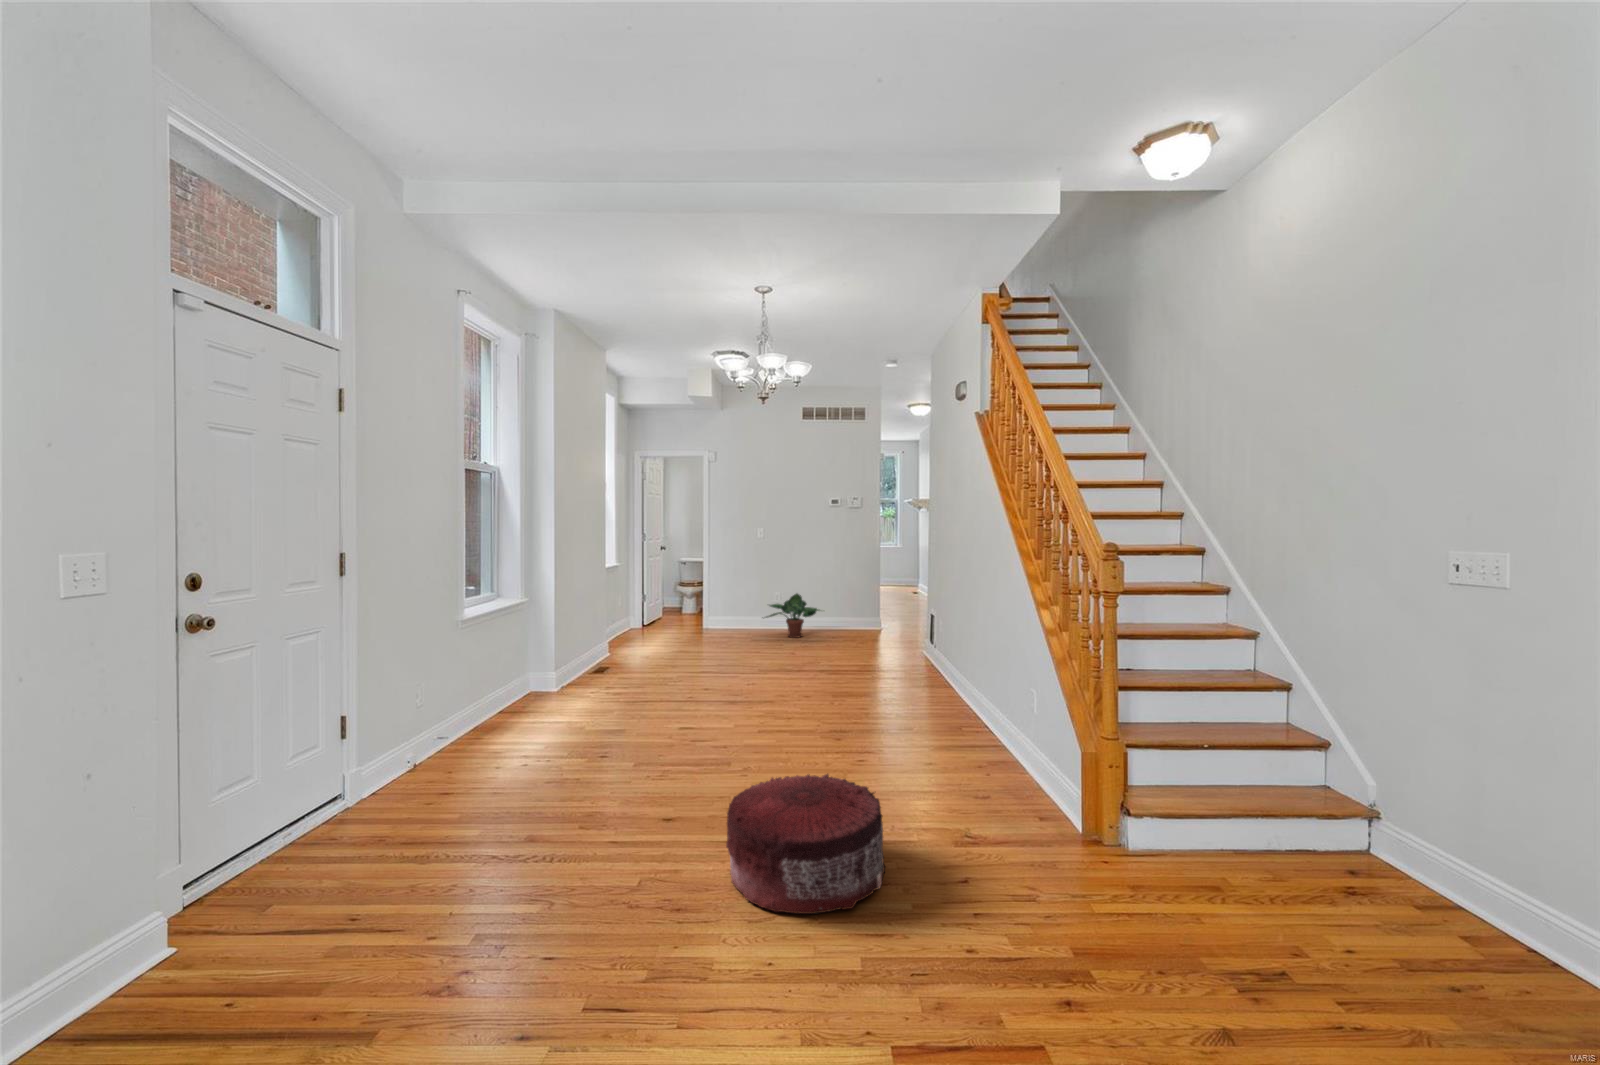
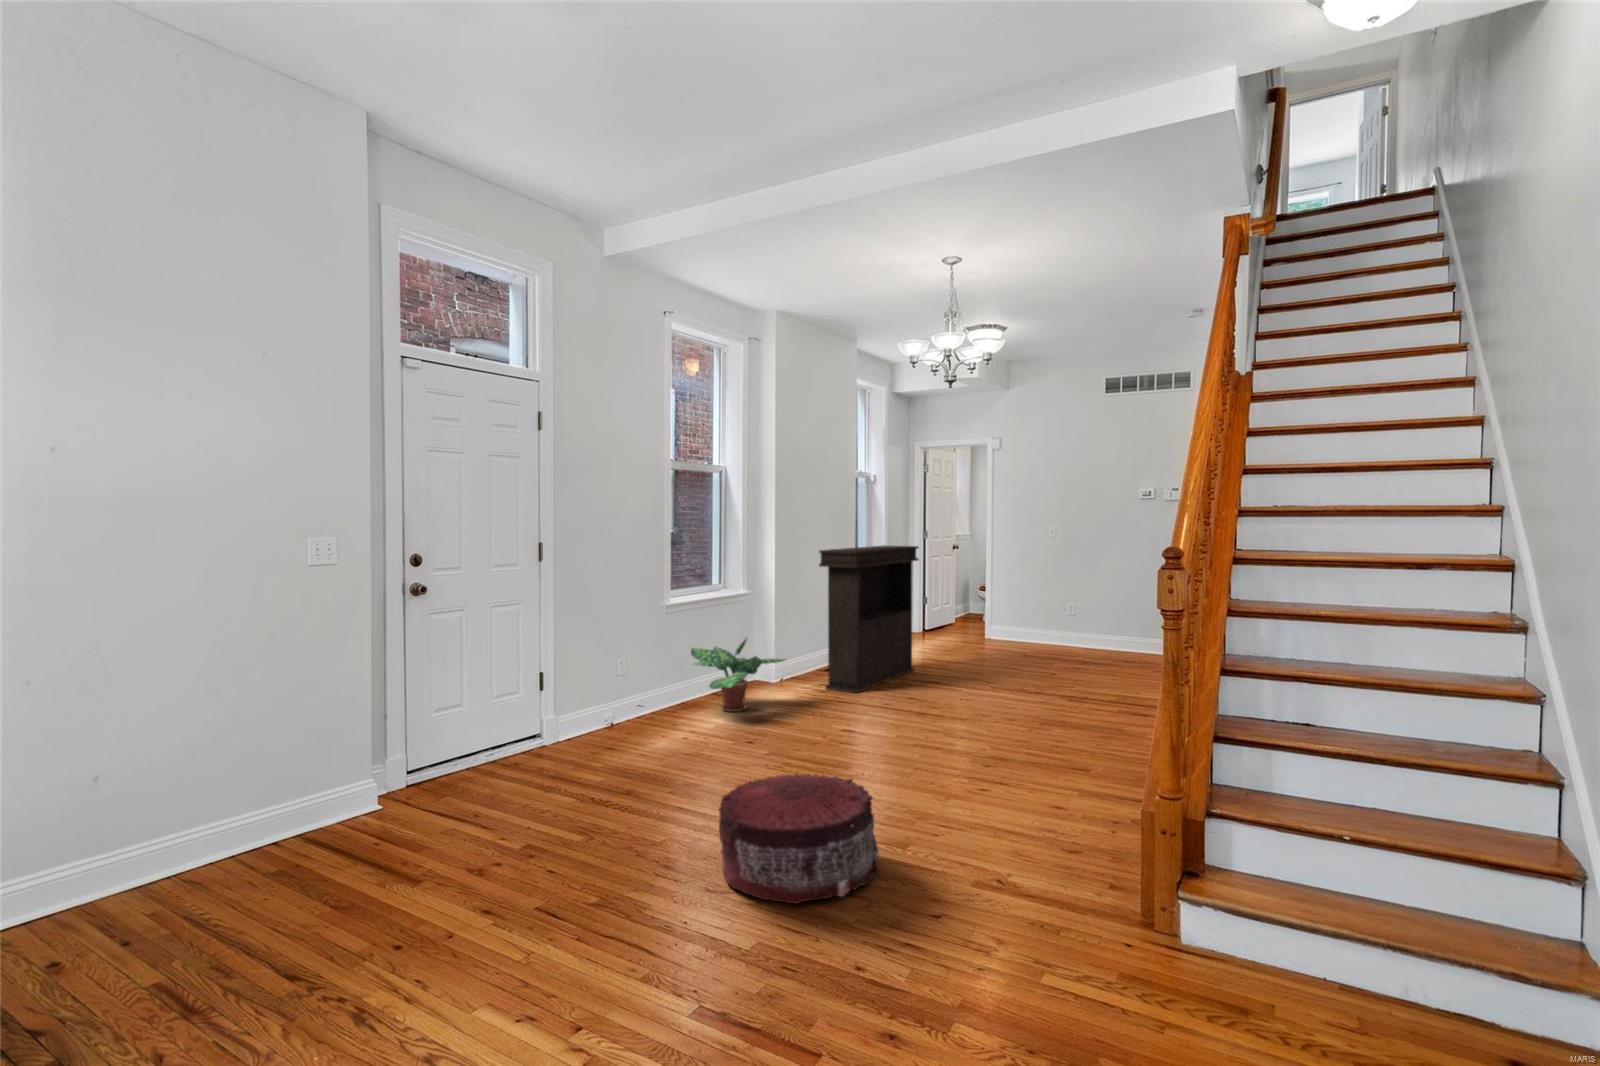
console table: none [606,547,677,692] -> present [819,546,918,693]
potted plant: present [766,593,820,638] -> present [691,639,785,712]

